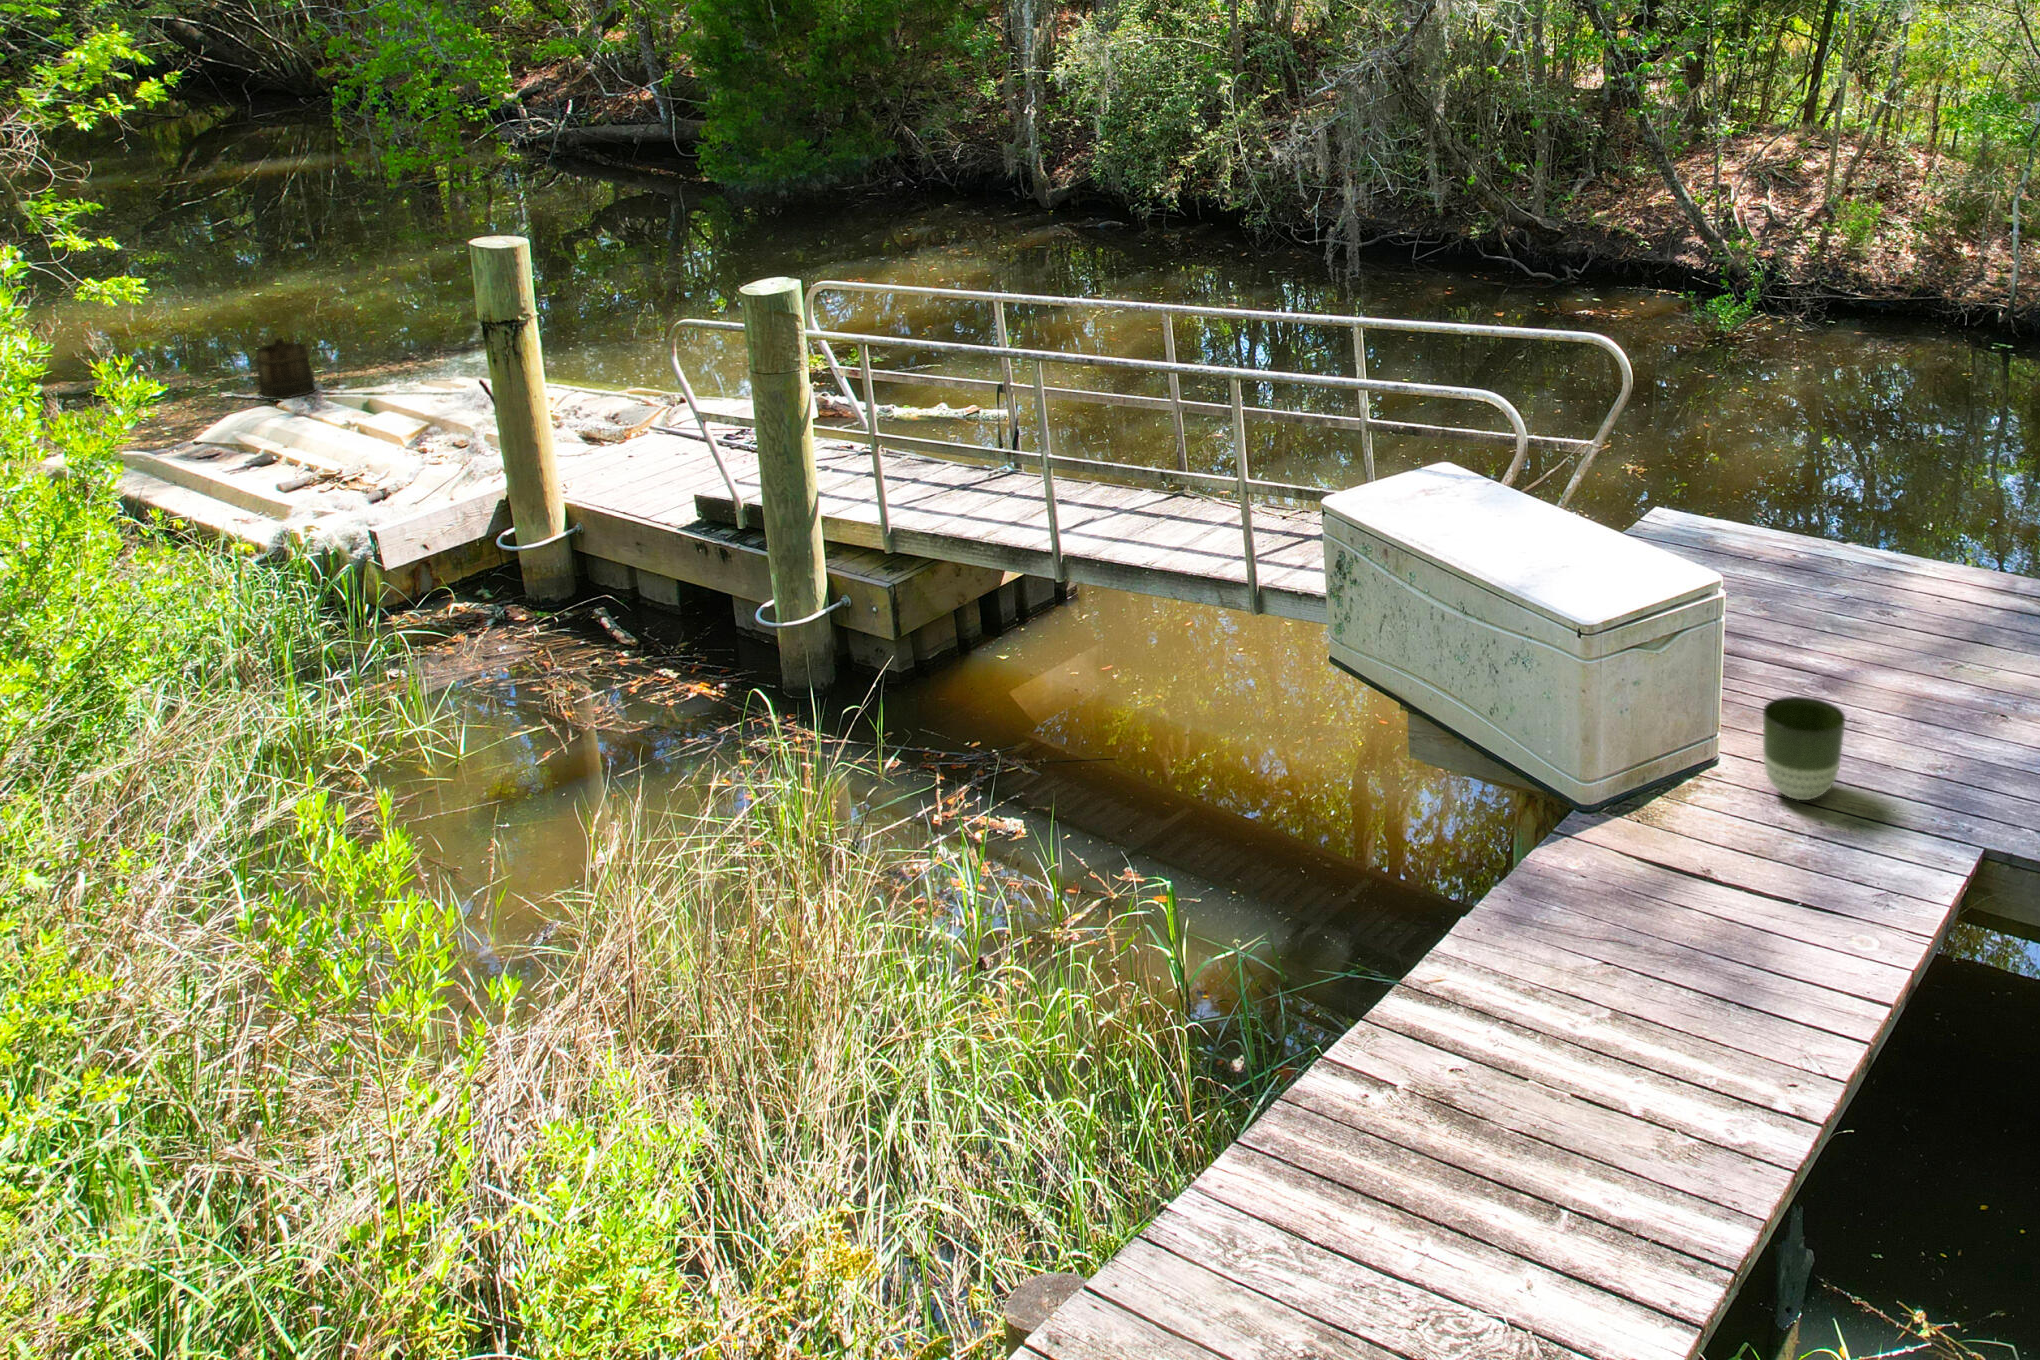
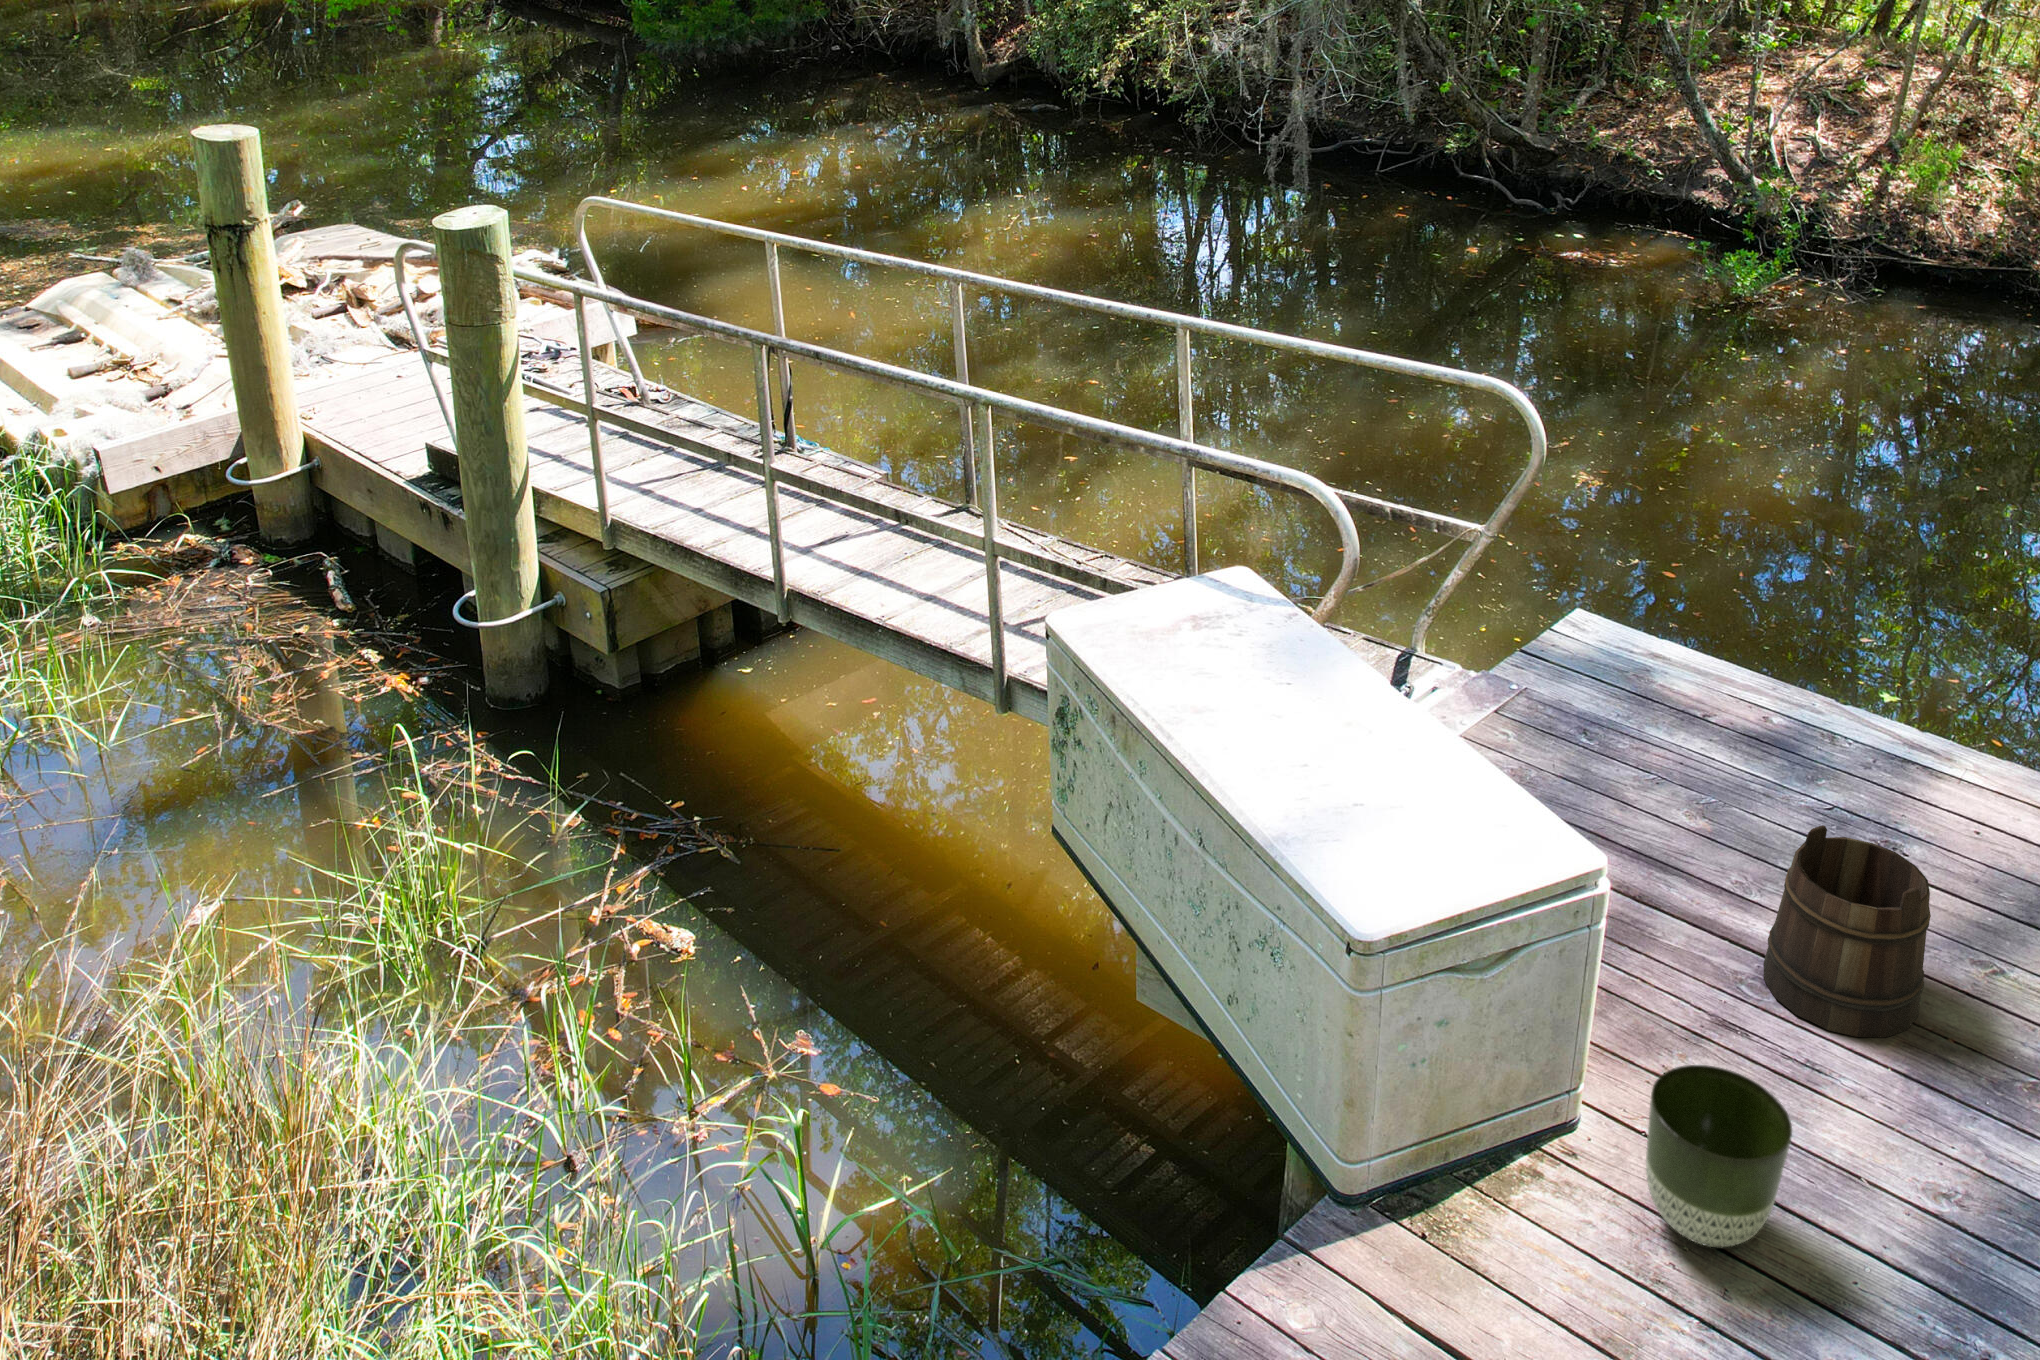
bucket: present [256,338,316,399] -> present [1764,825,1931,1037]

